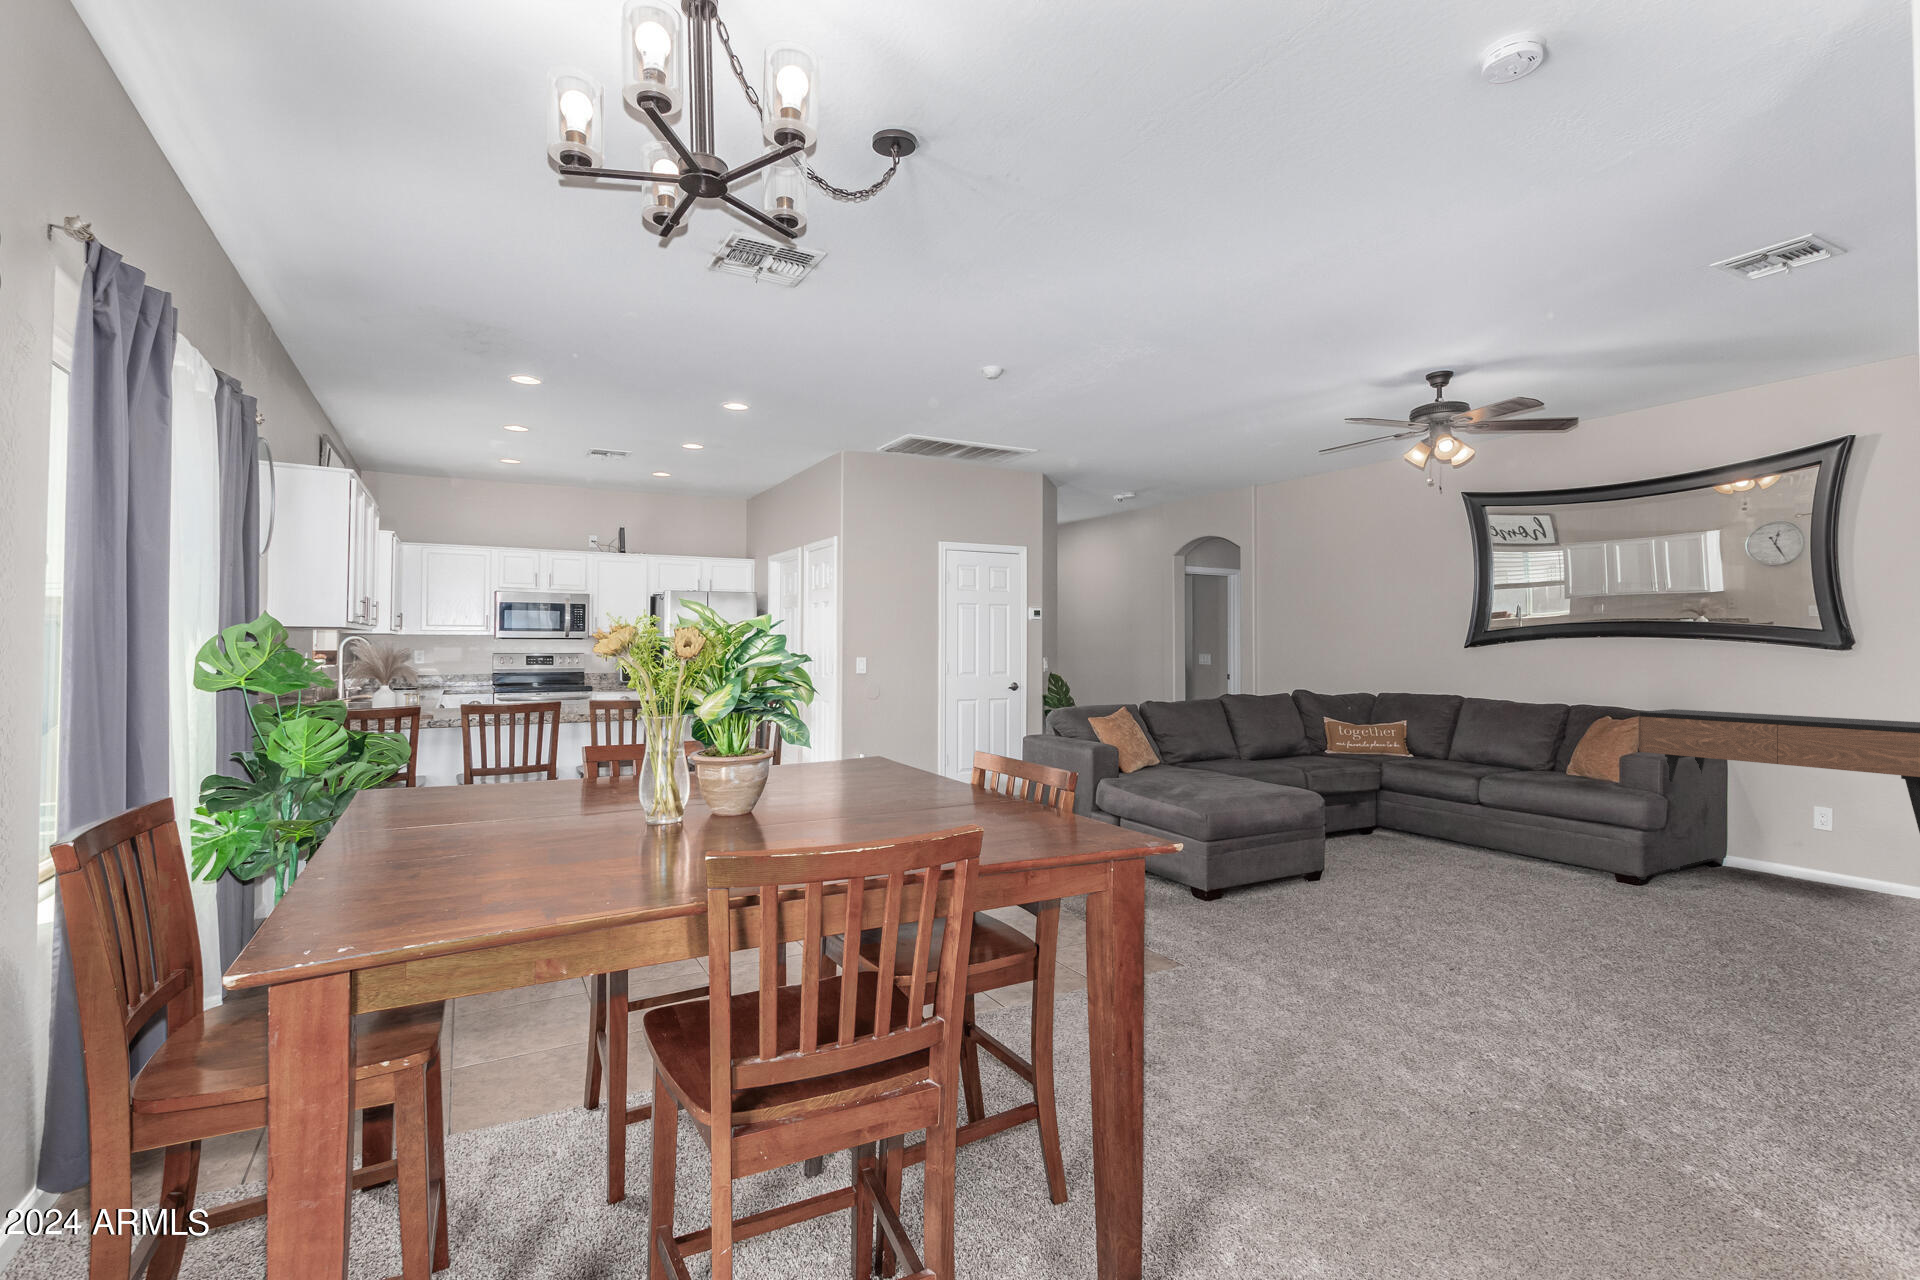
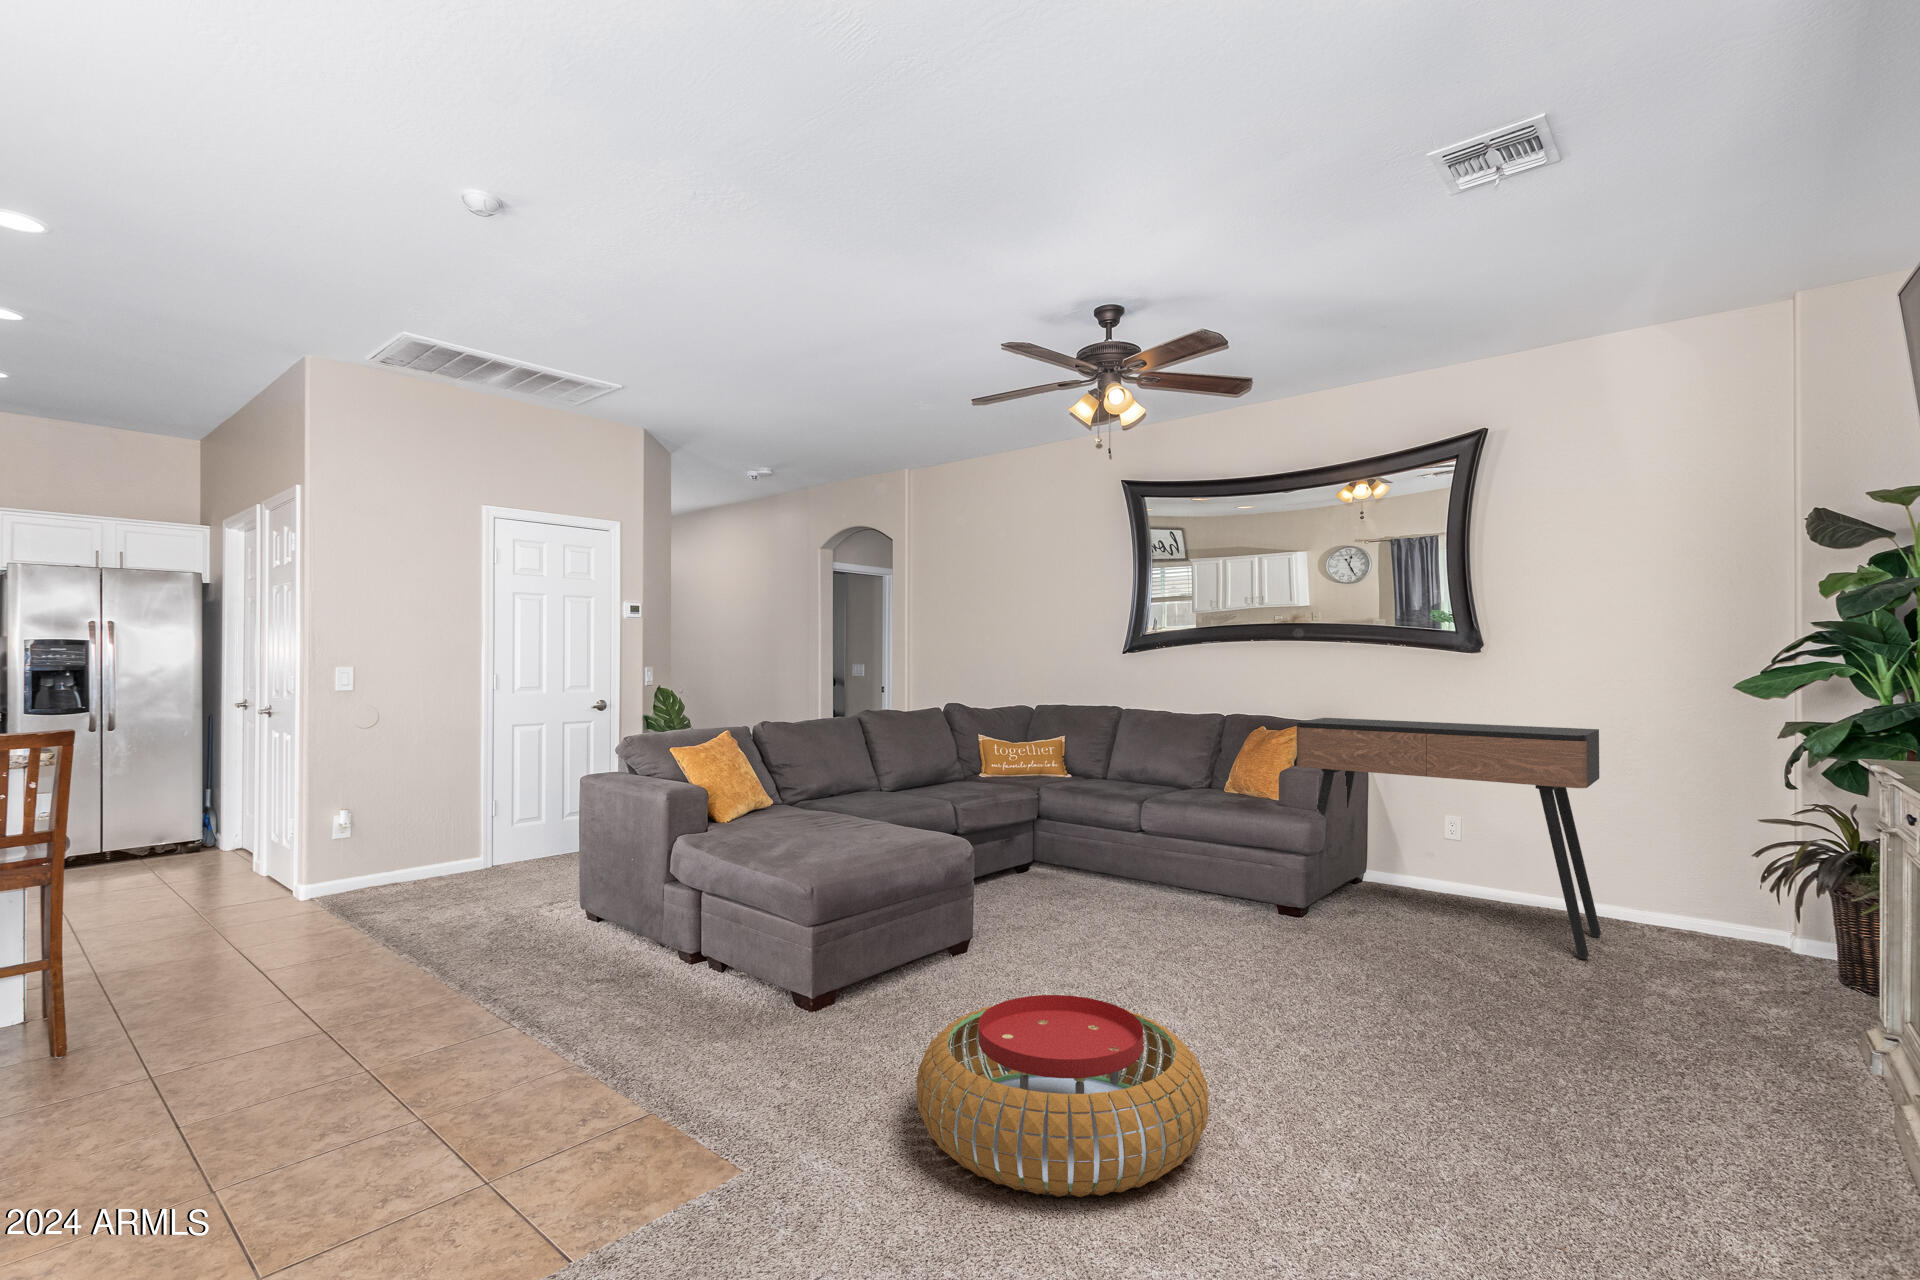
pouf: none [1298,897,1527,1022] -> present [916,995,1209,1197]

